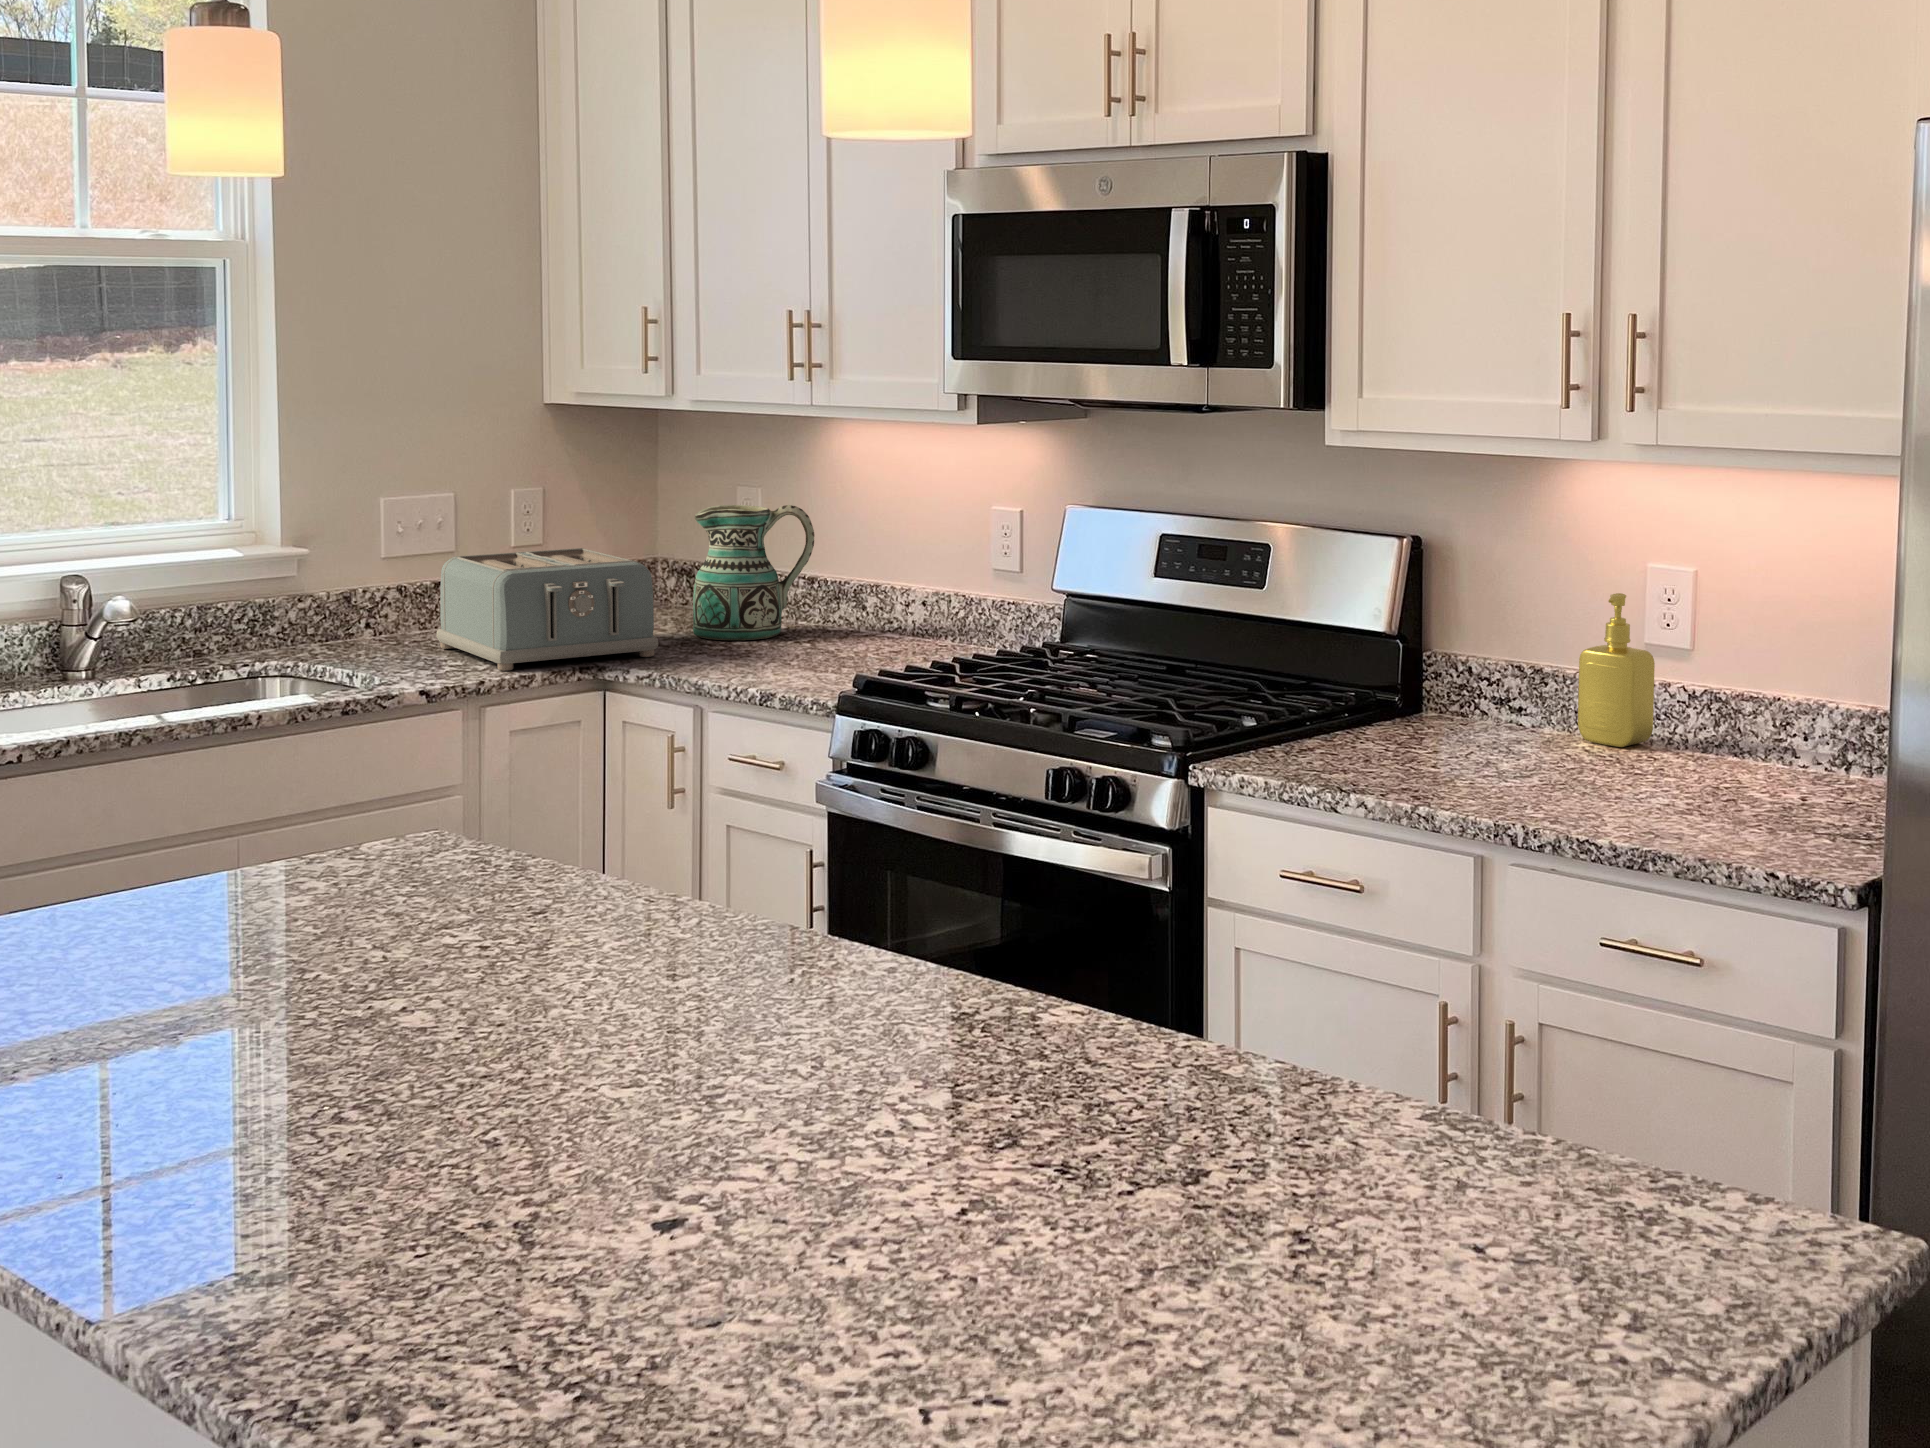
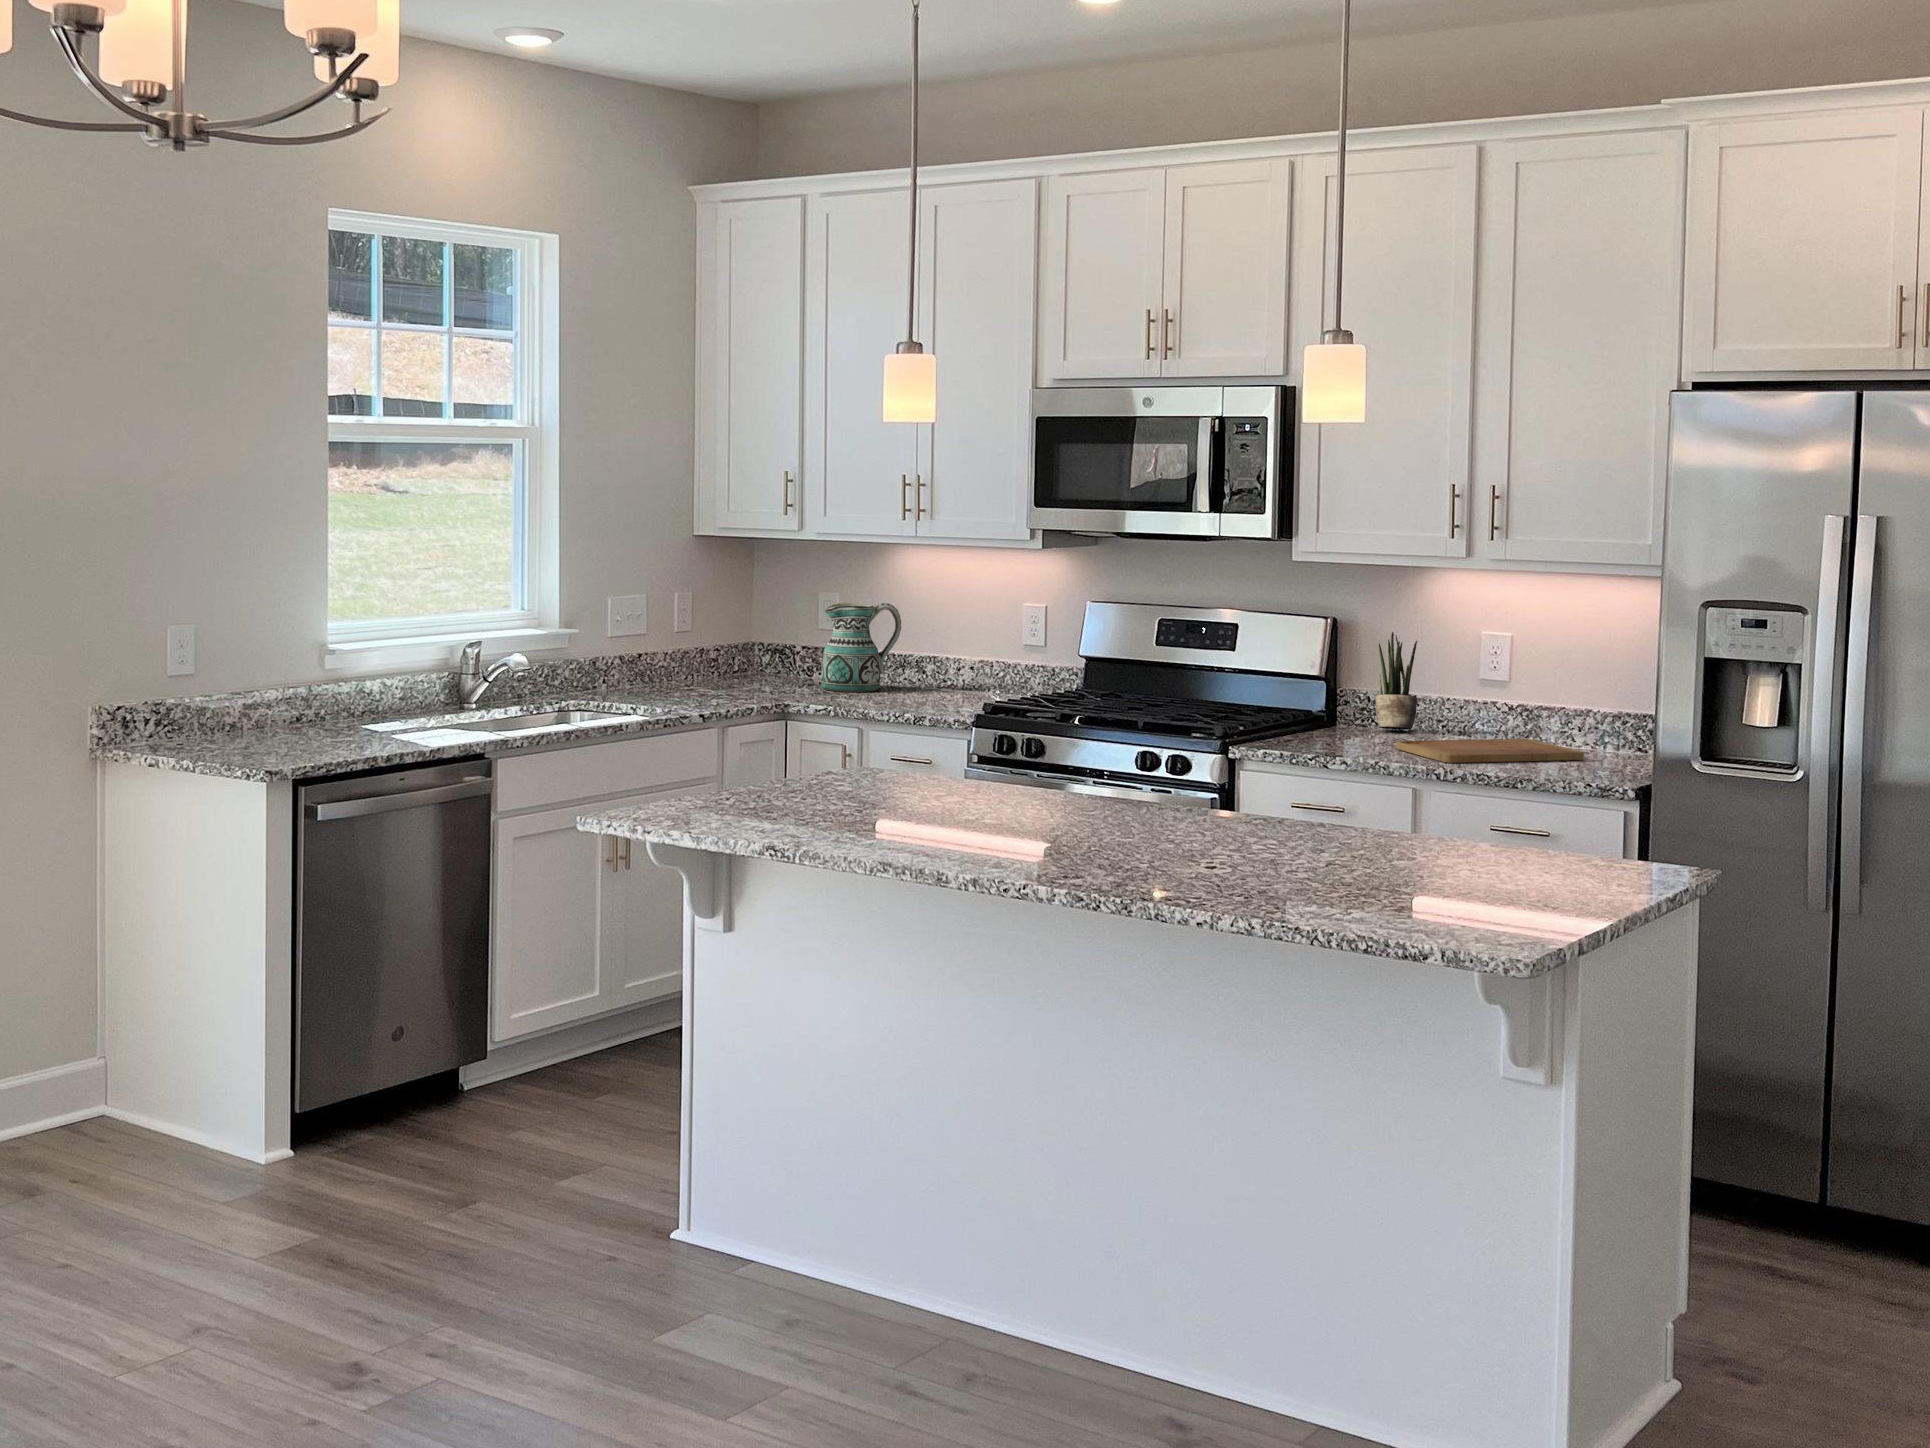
toaster: present [436,548,658,671] -> none [667,631,822,706]
potted plant: none [1474,563,1544,726] -> present [1375,632,1417,730]
soap dispenser: present [1578,593,1655,747] -> none [1442,648,1489,738]
cutting board: none [1473,754,1792,812] -> present [1396,739,1584,763]

